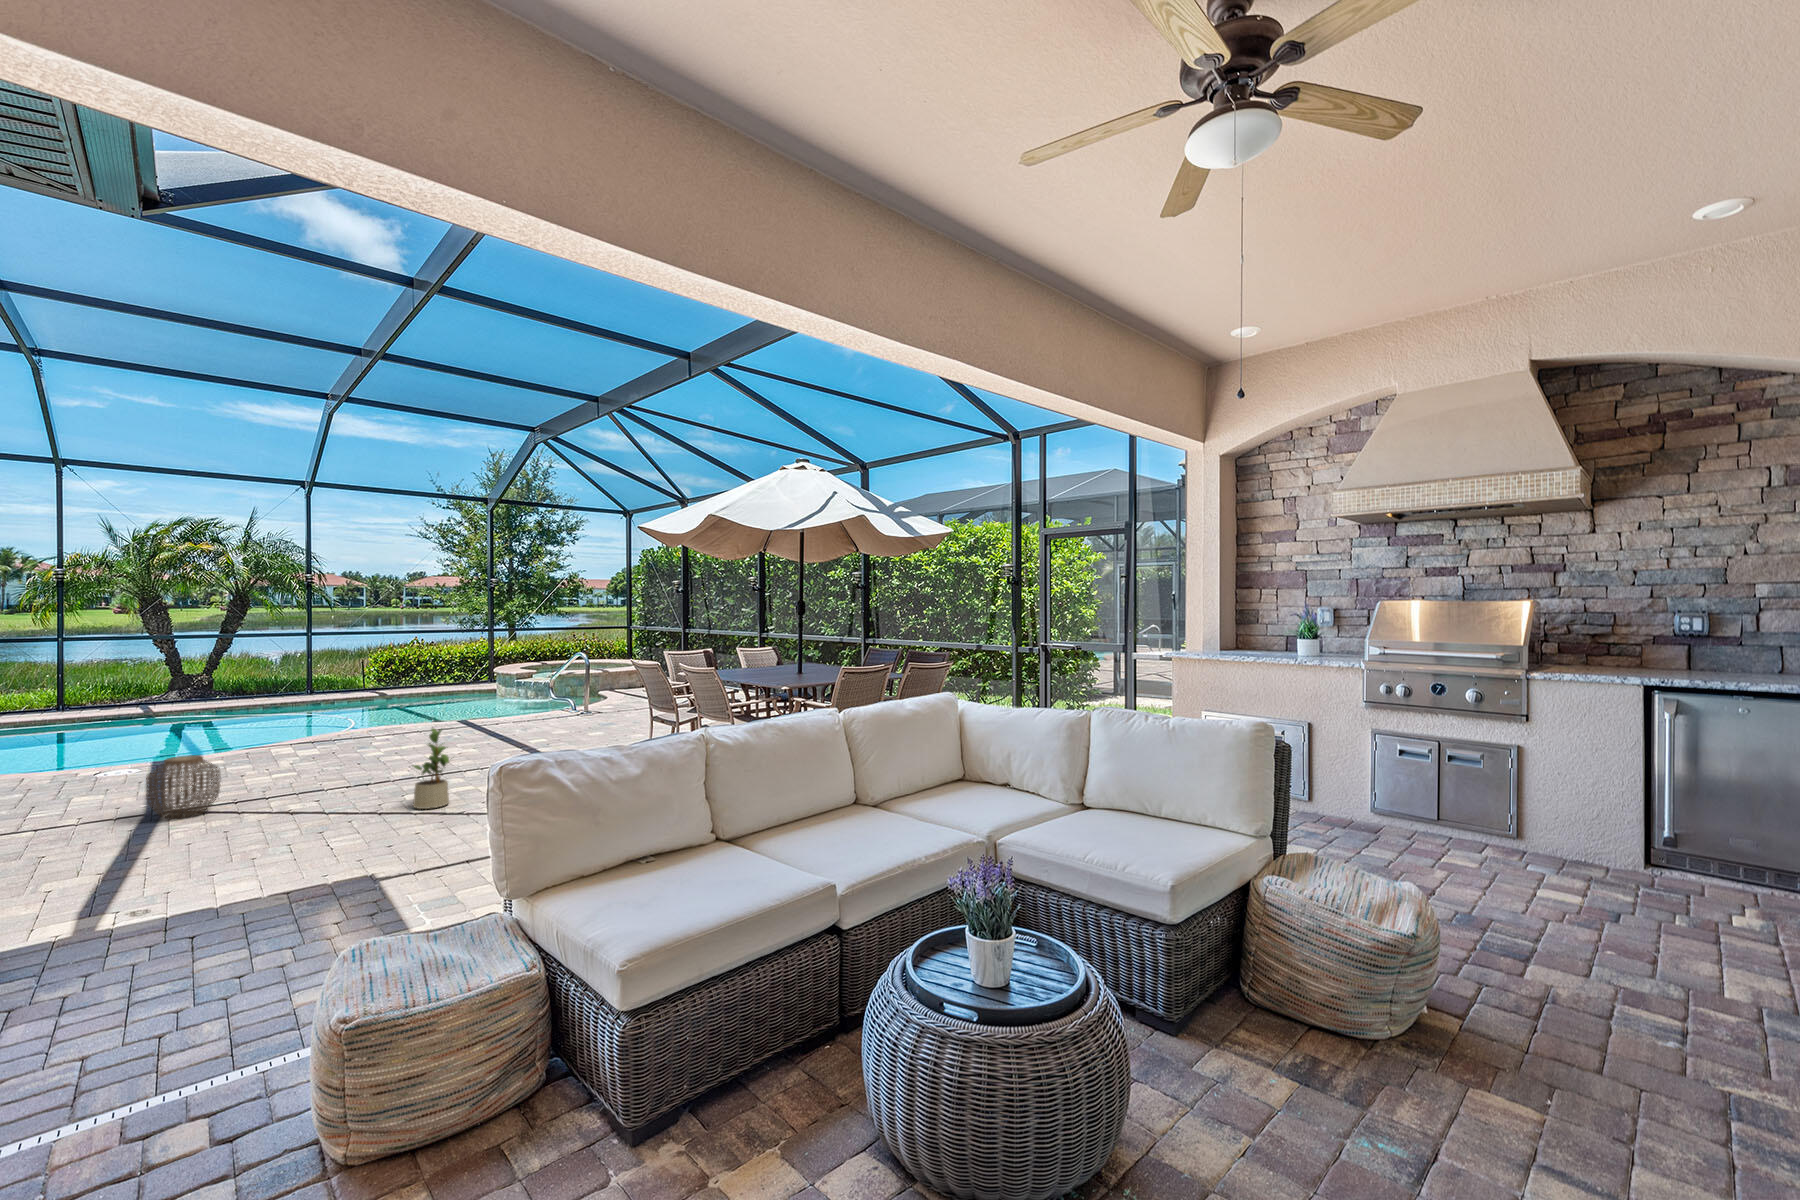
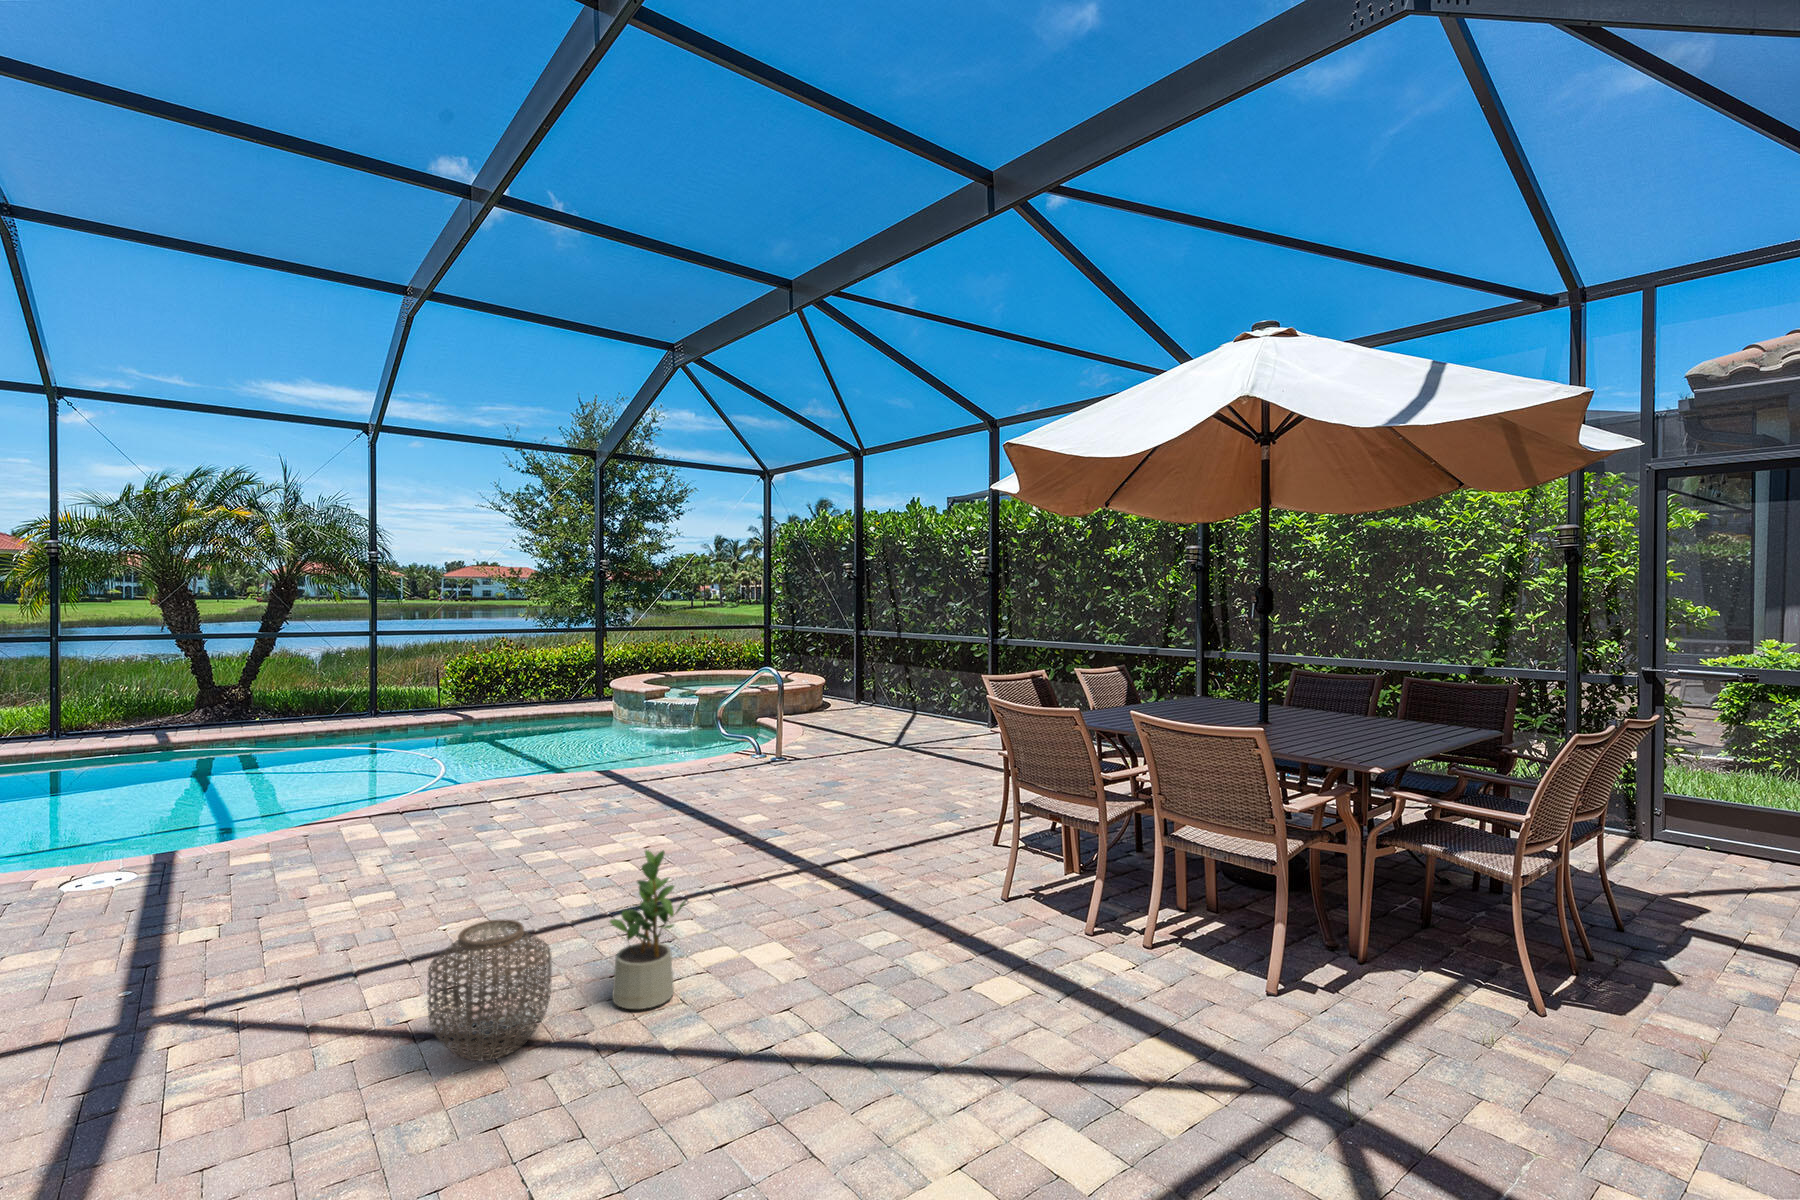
woven basket: present [146,755,220,819] -> present [427,919,551,1061]

